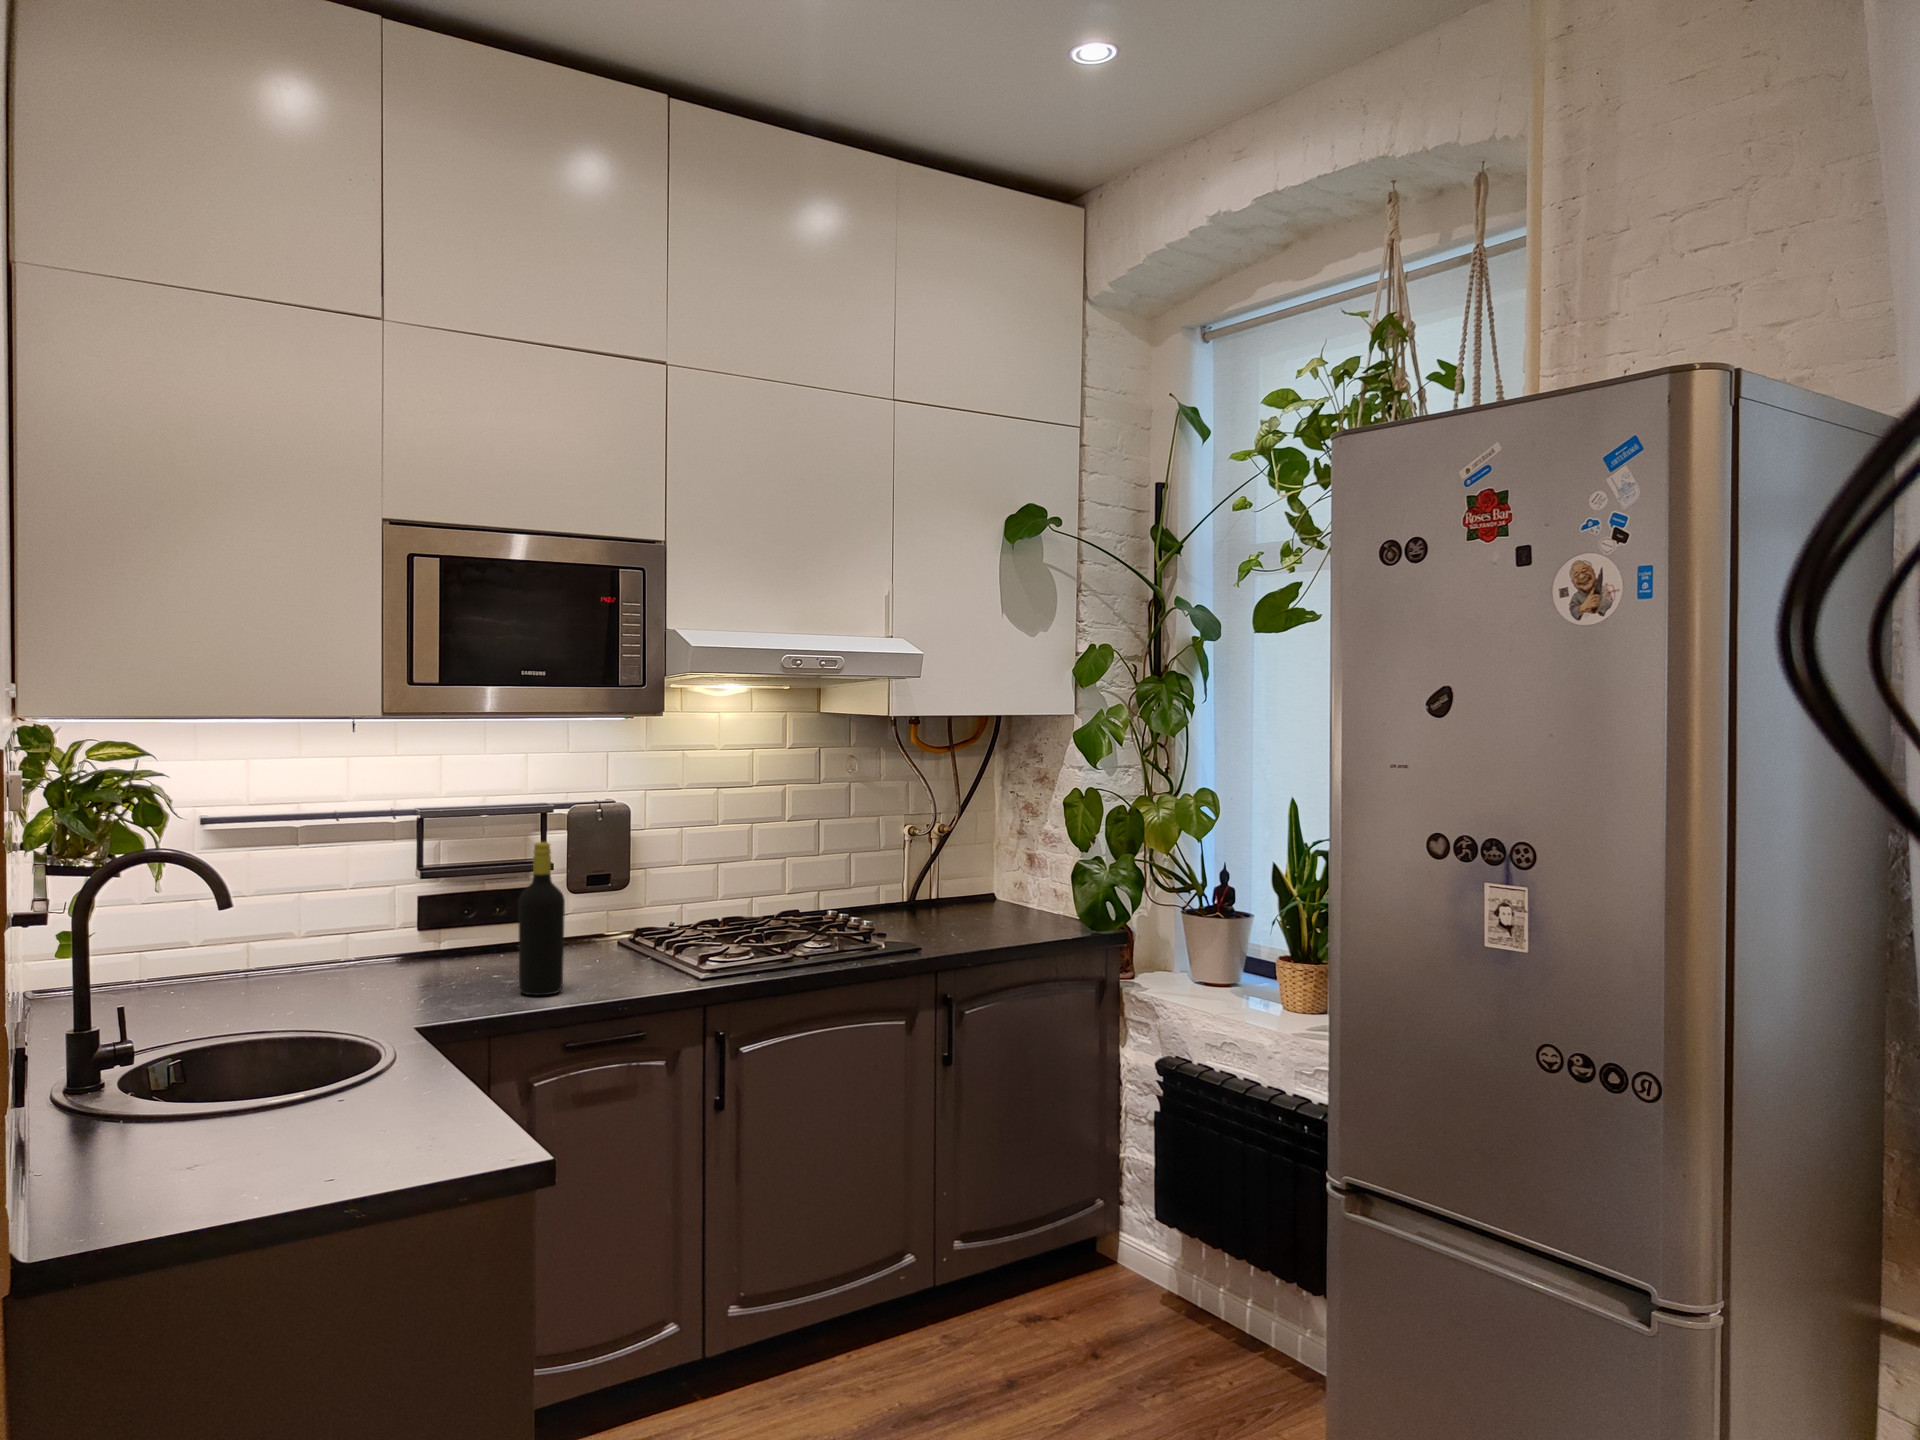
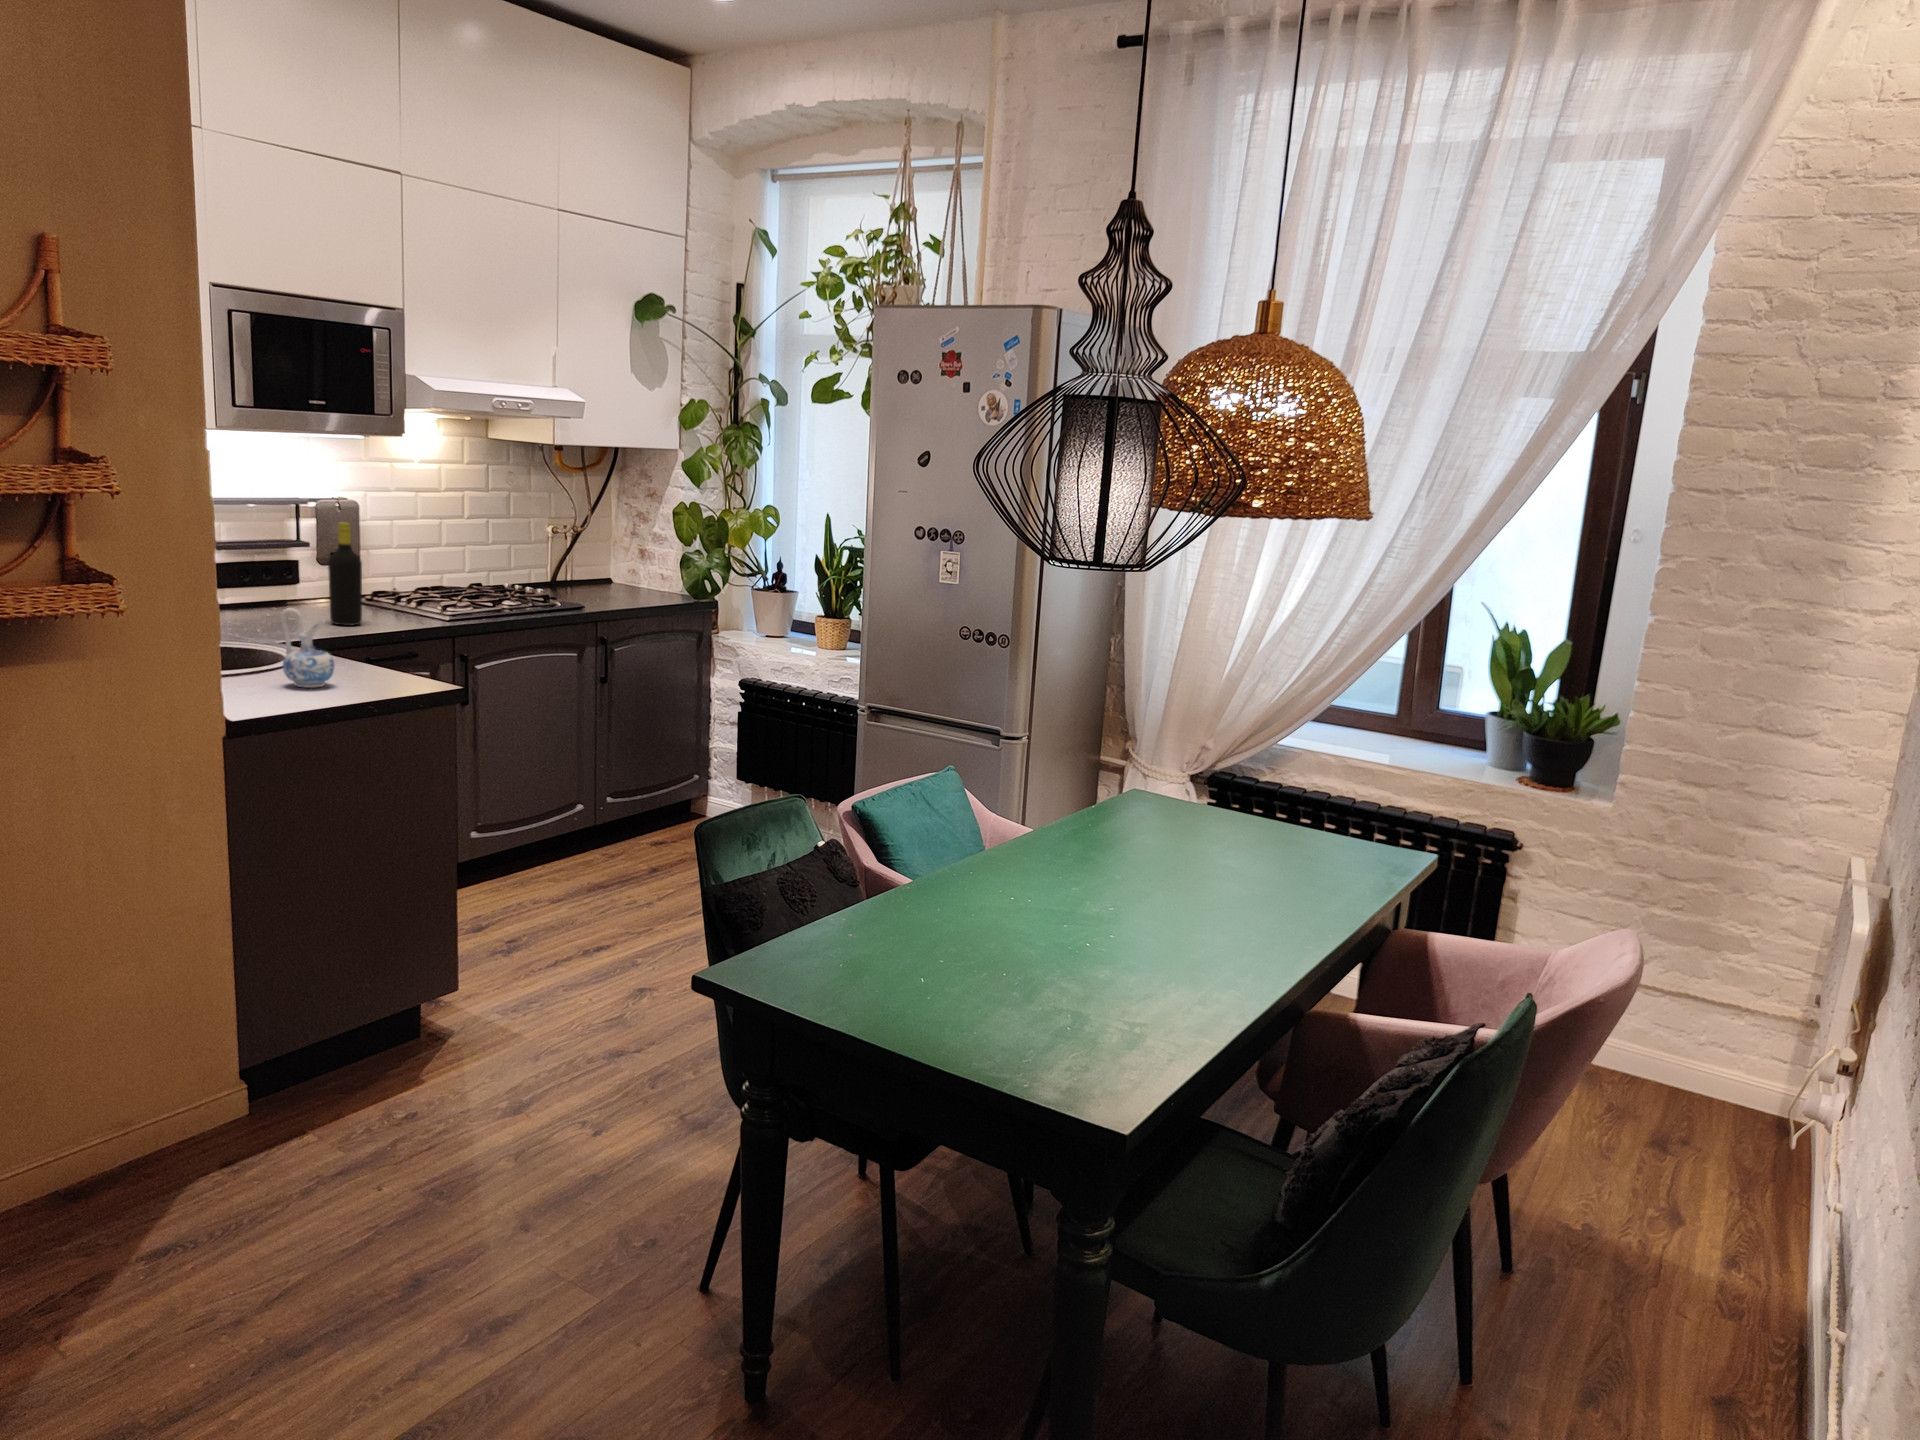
ceramic pitcher: none [211,1024,307,1174] -> present [281,608,334,688]

